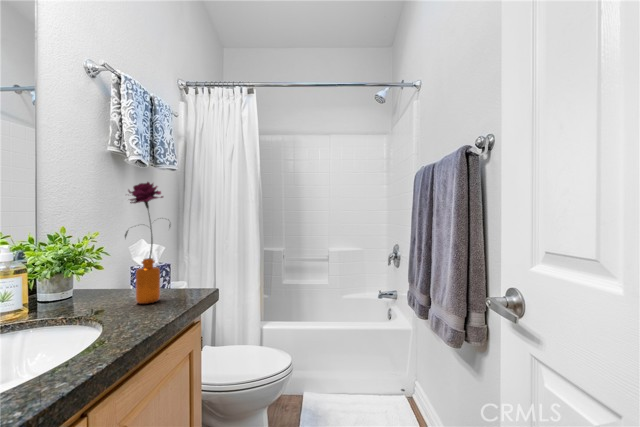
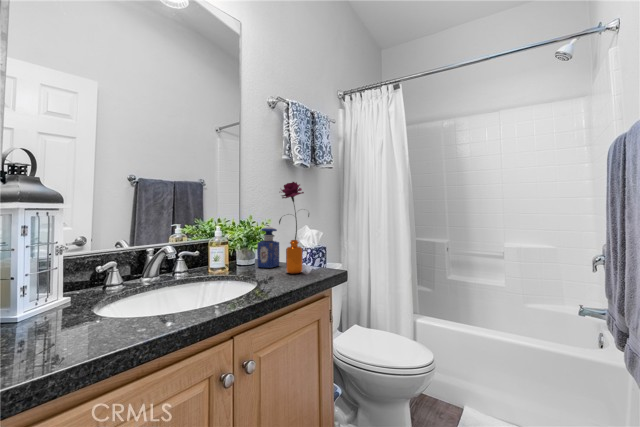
perfume bottle: none [80,243,117,301] -> present [257,227,279,268]

